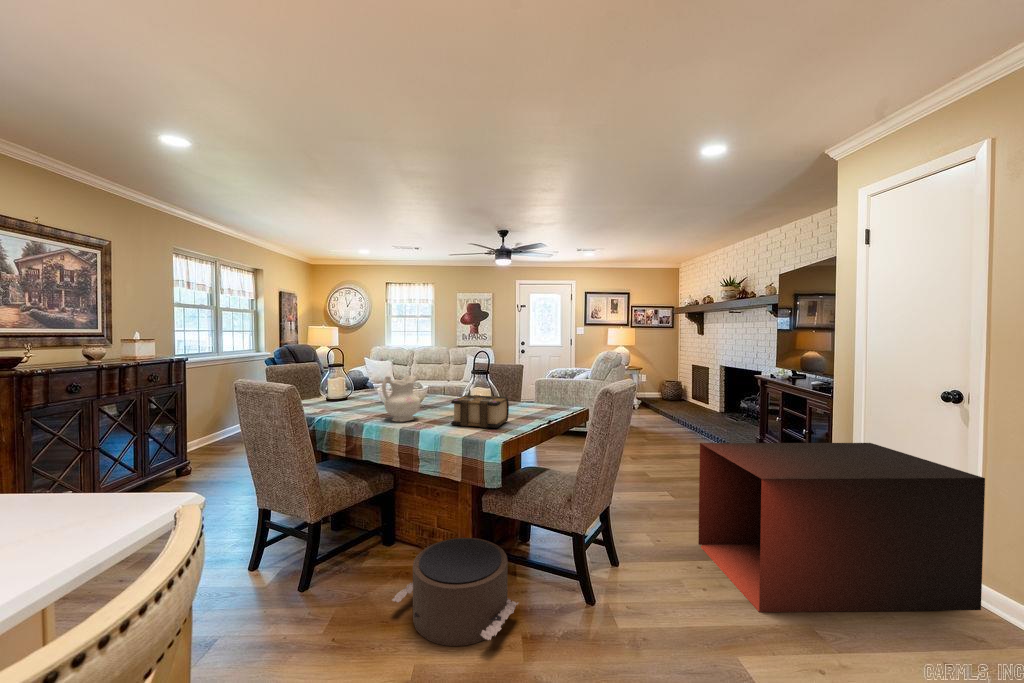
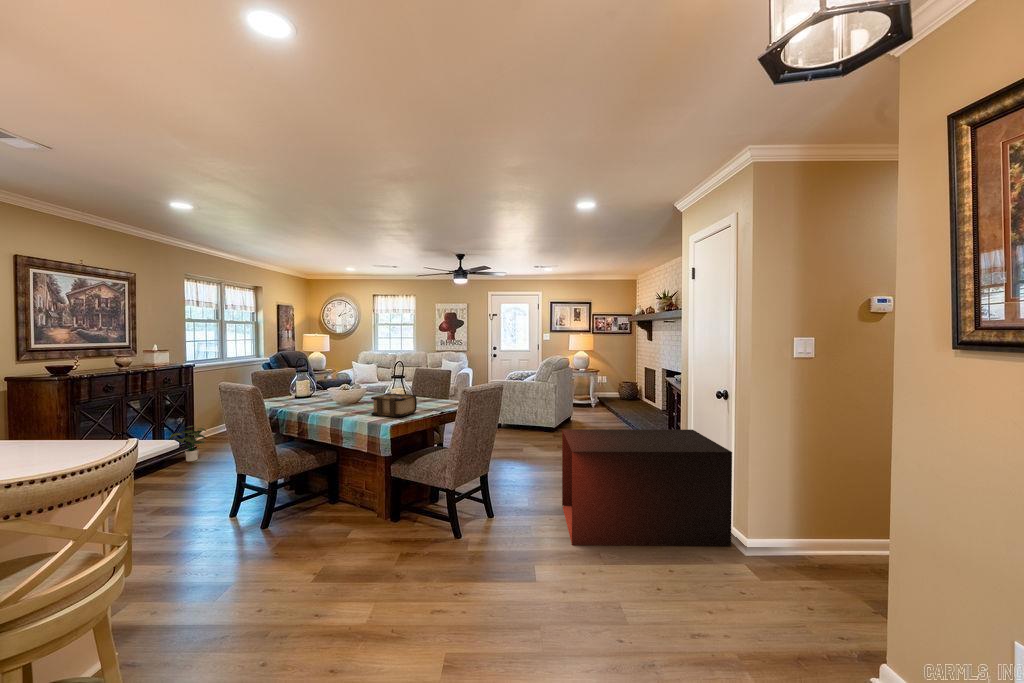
ceramic pitcher: present [382,376,420,422] -> none [323,379,354,413]
potted plant: none [155,436,204,482] -> present [170,426,206,462]
pouf: present [392,538,518,646] -> none [317,494,402,560]

